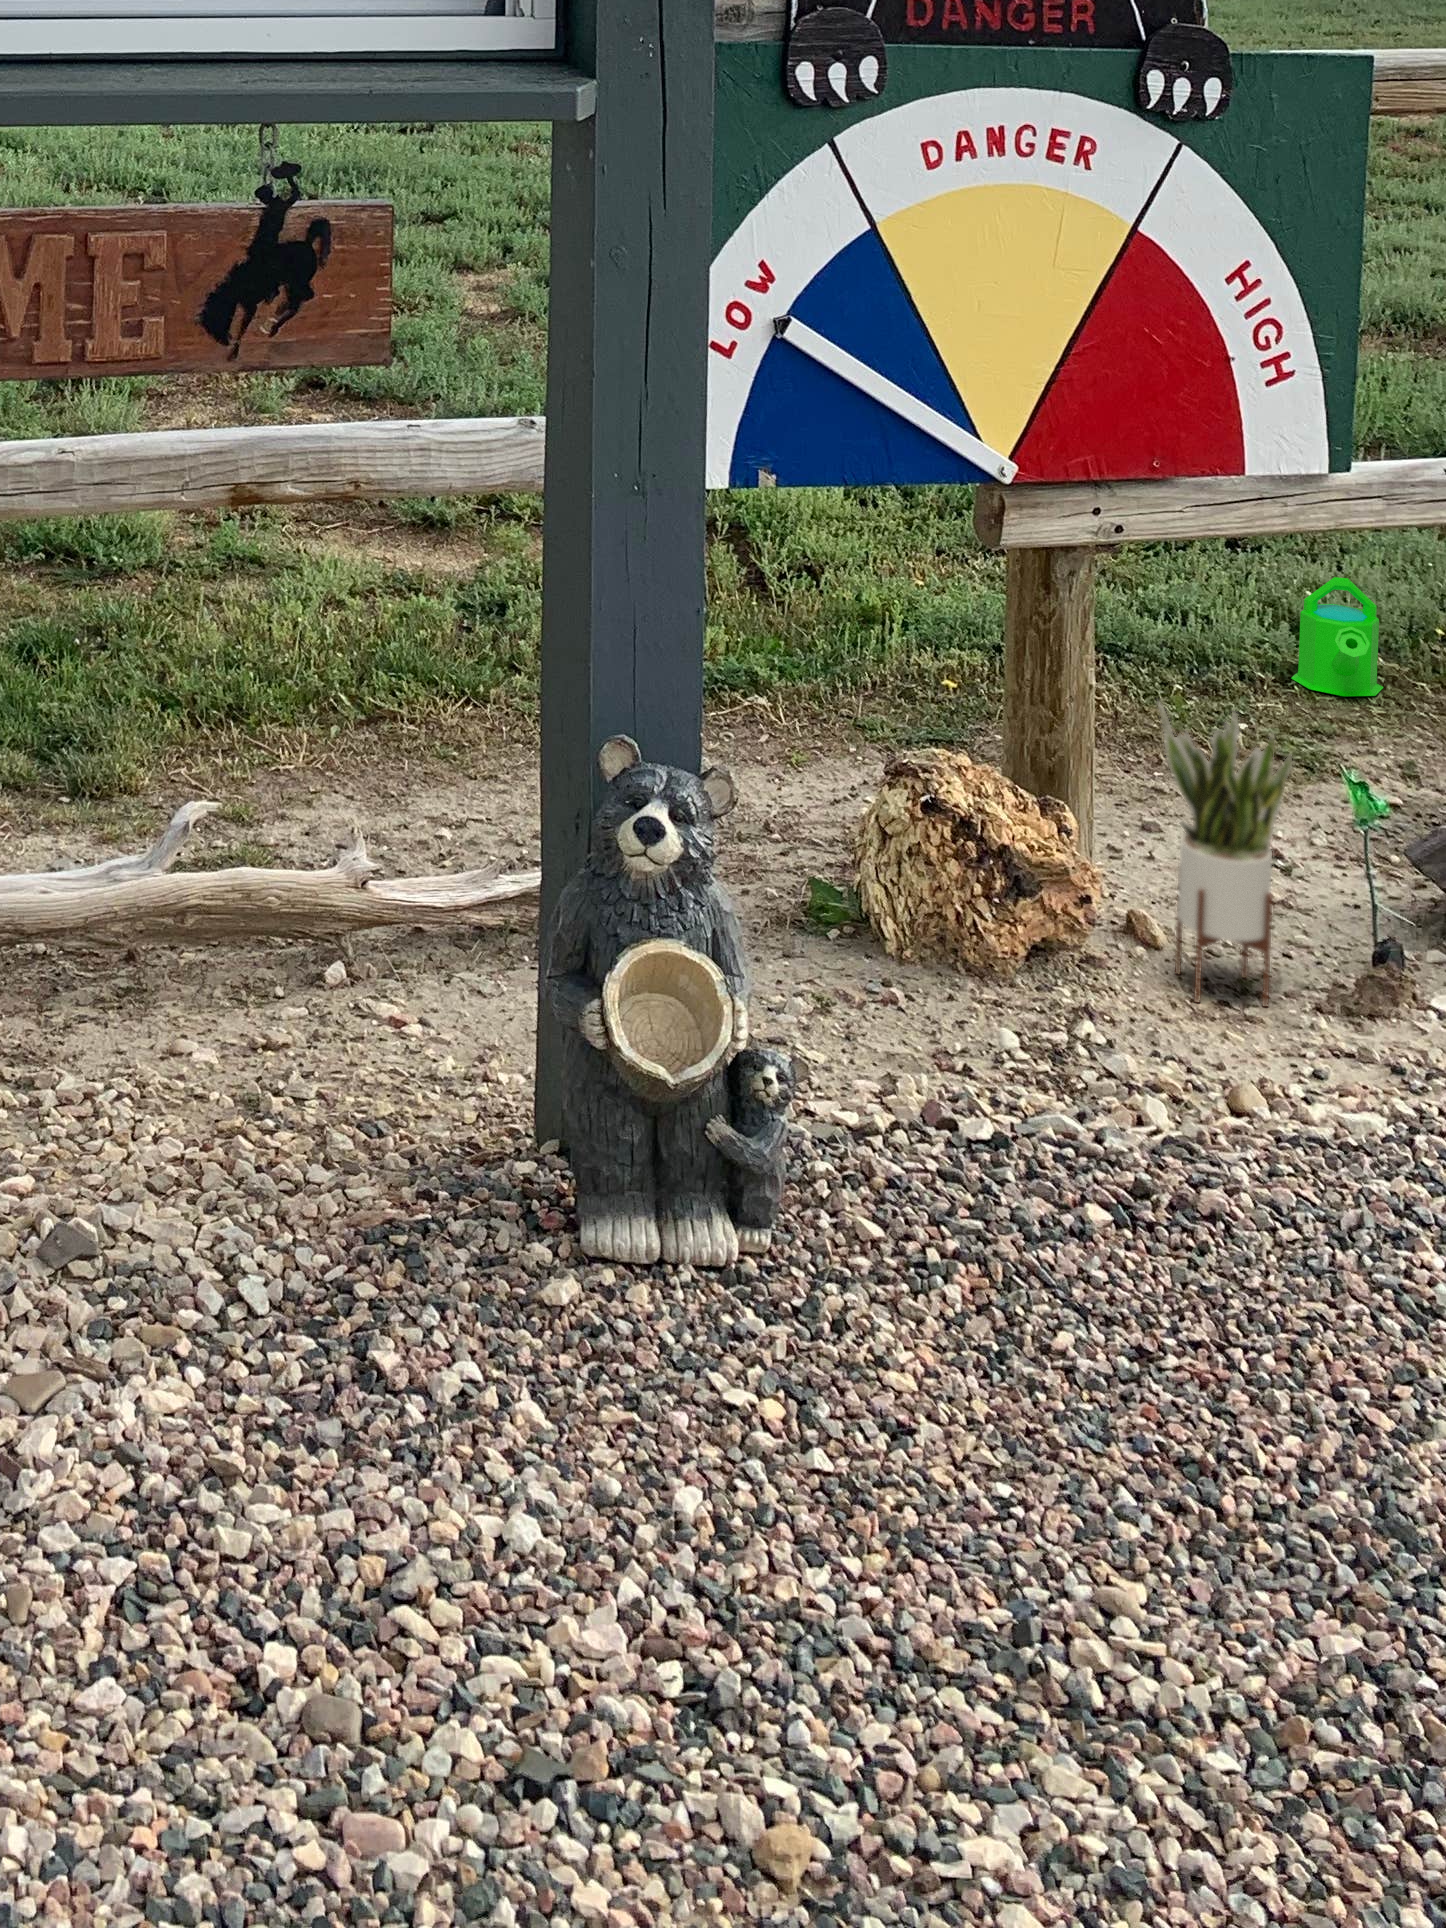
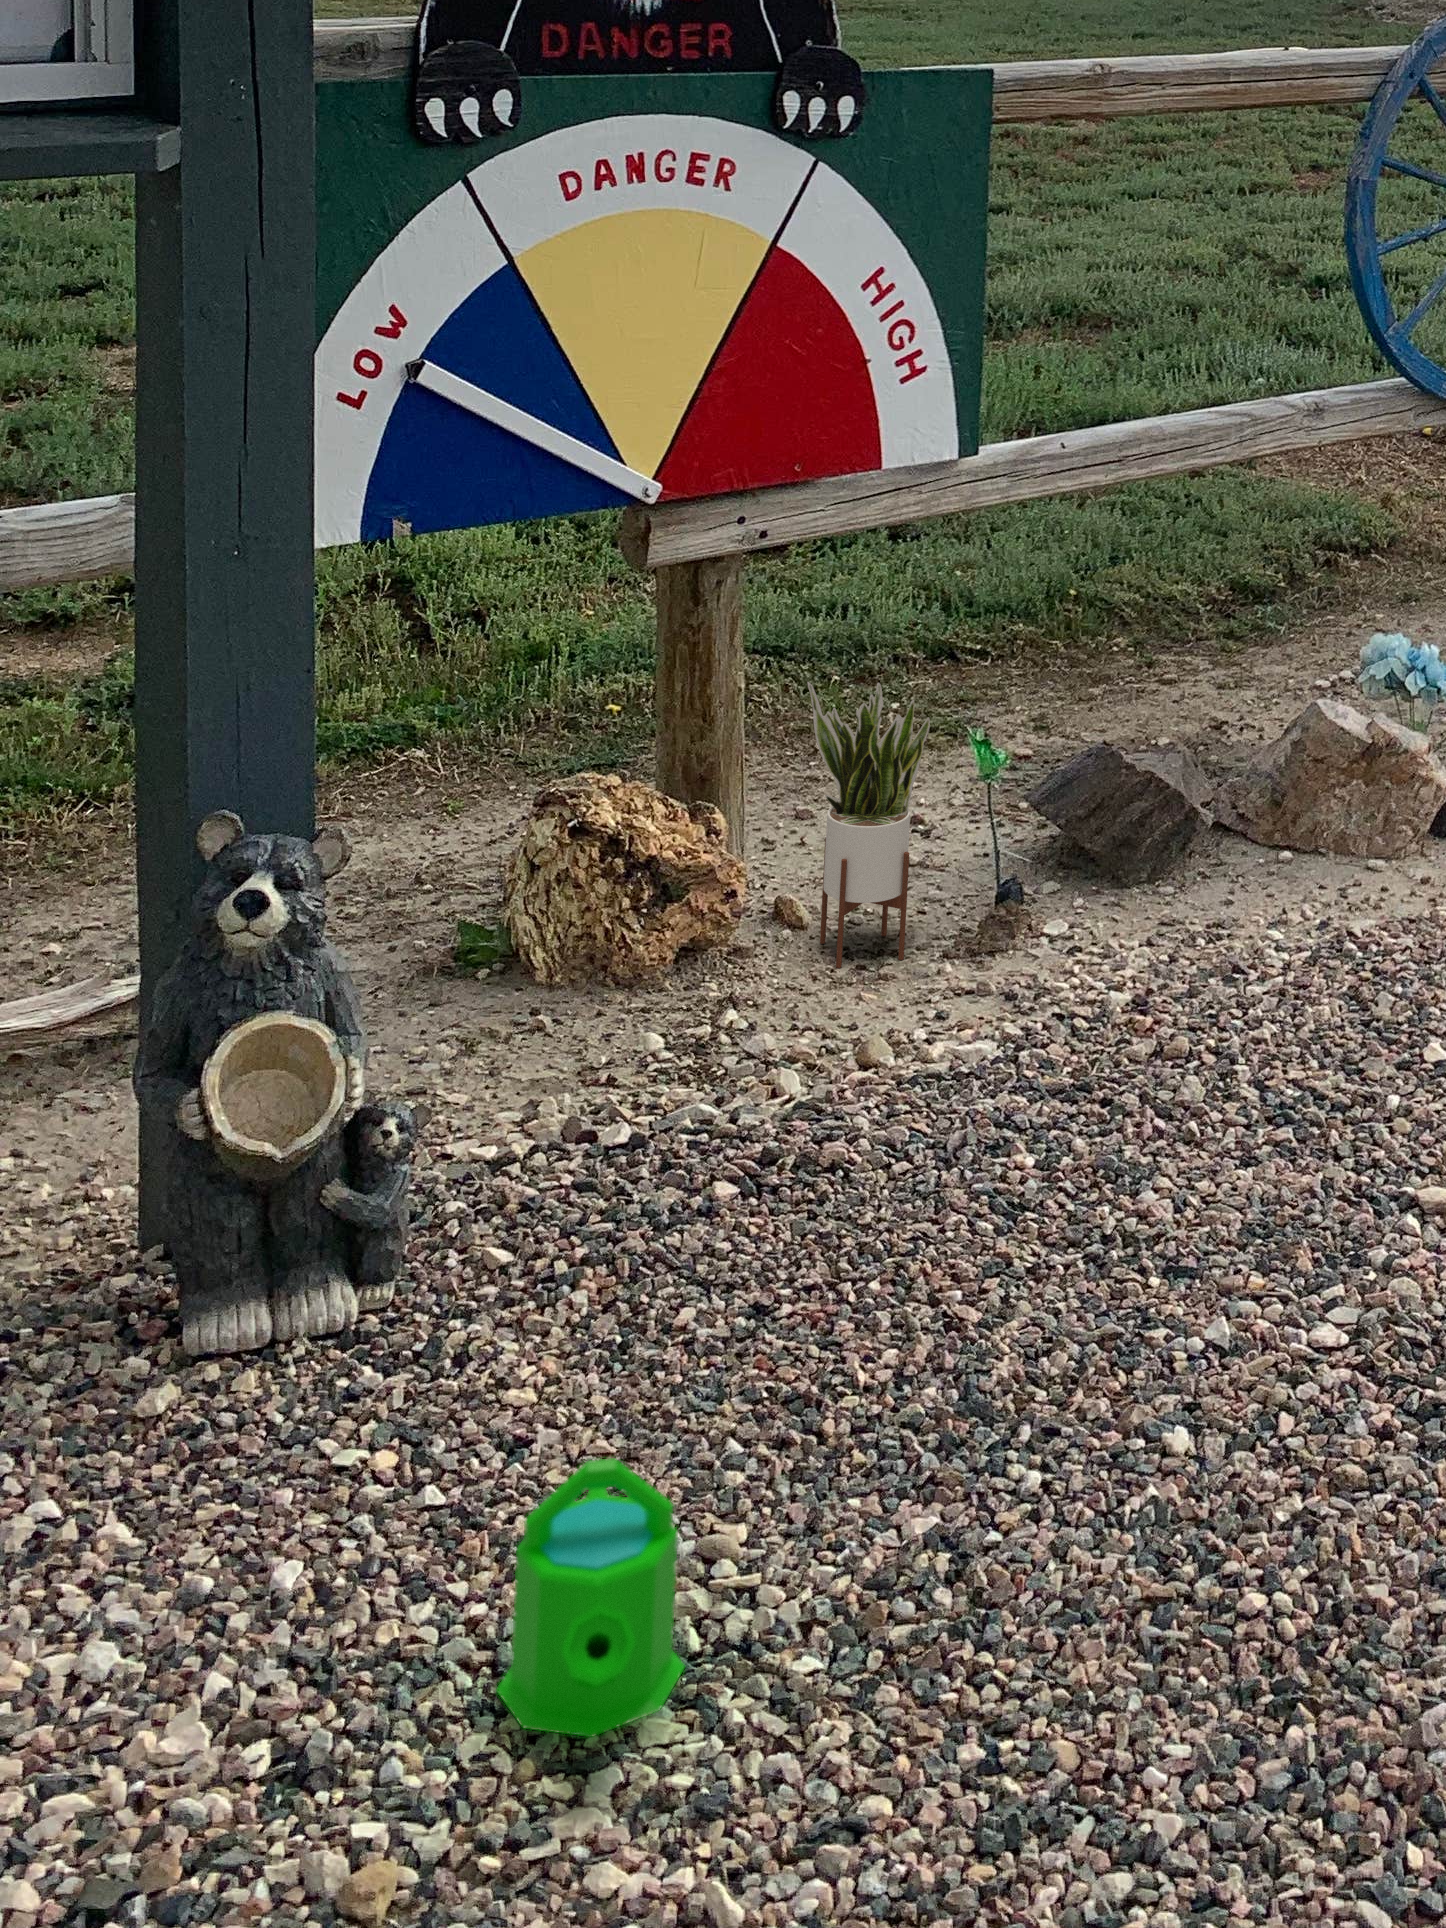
watering can: present [1291,577,1383,697] -> present [497,1458,685,1737]

